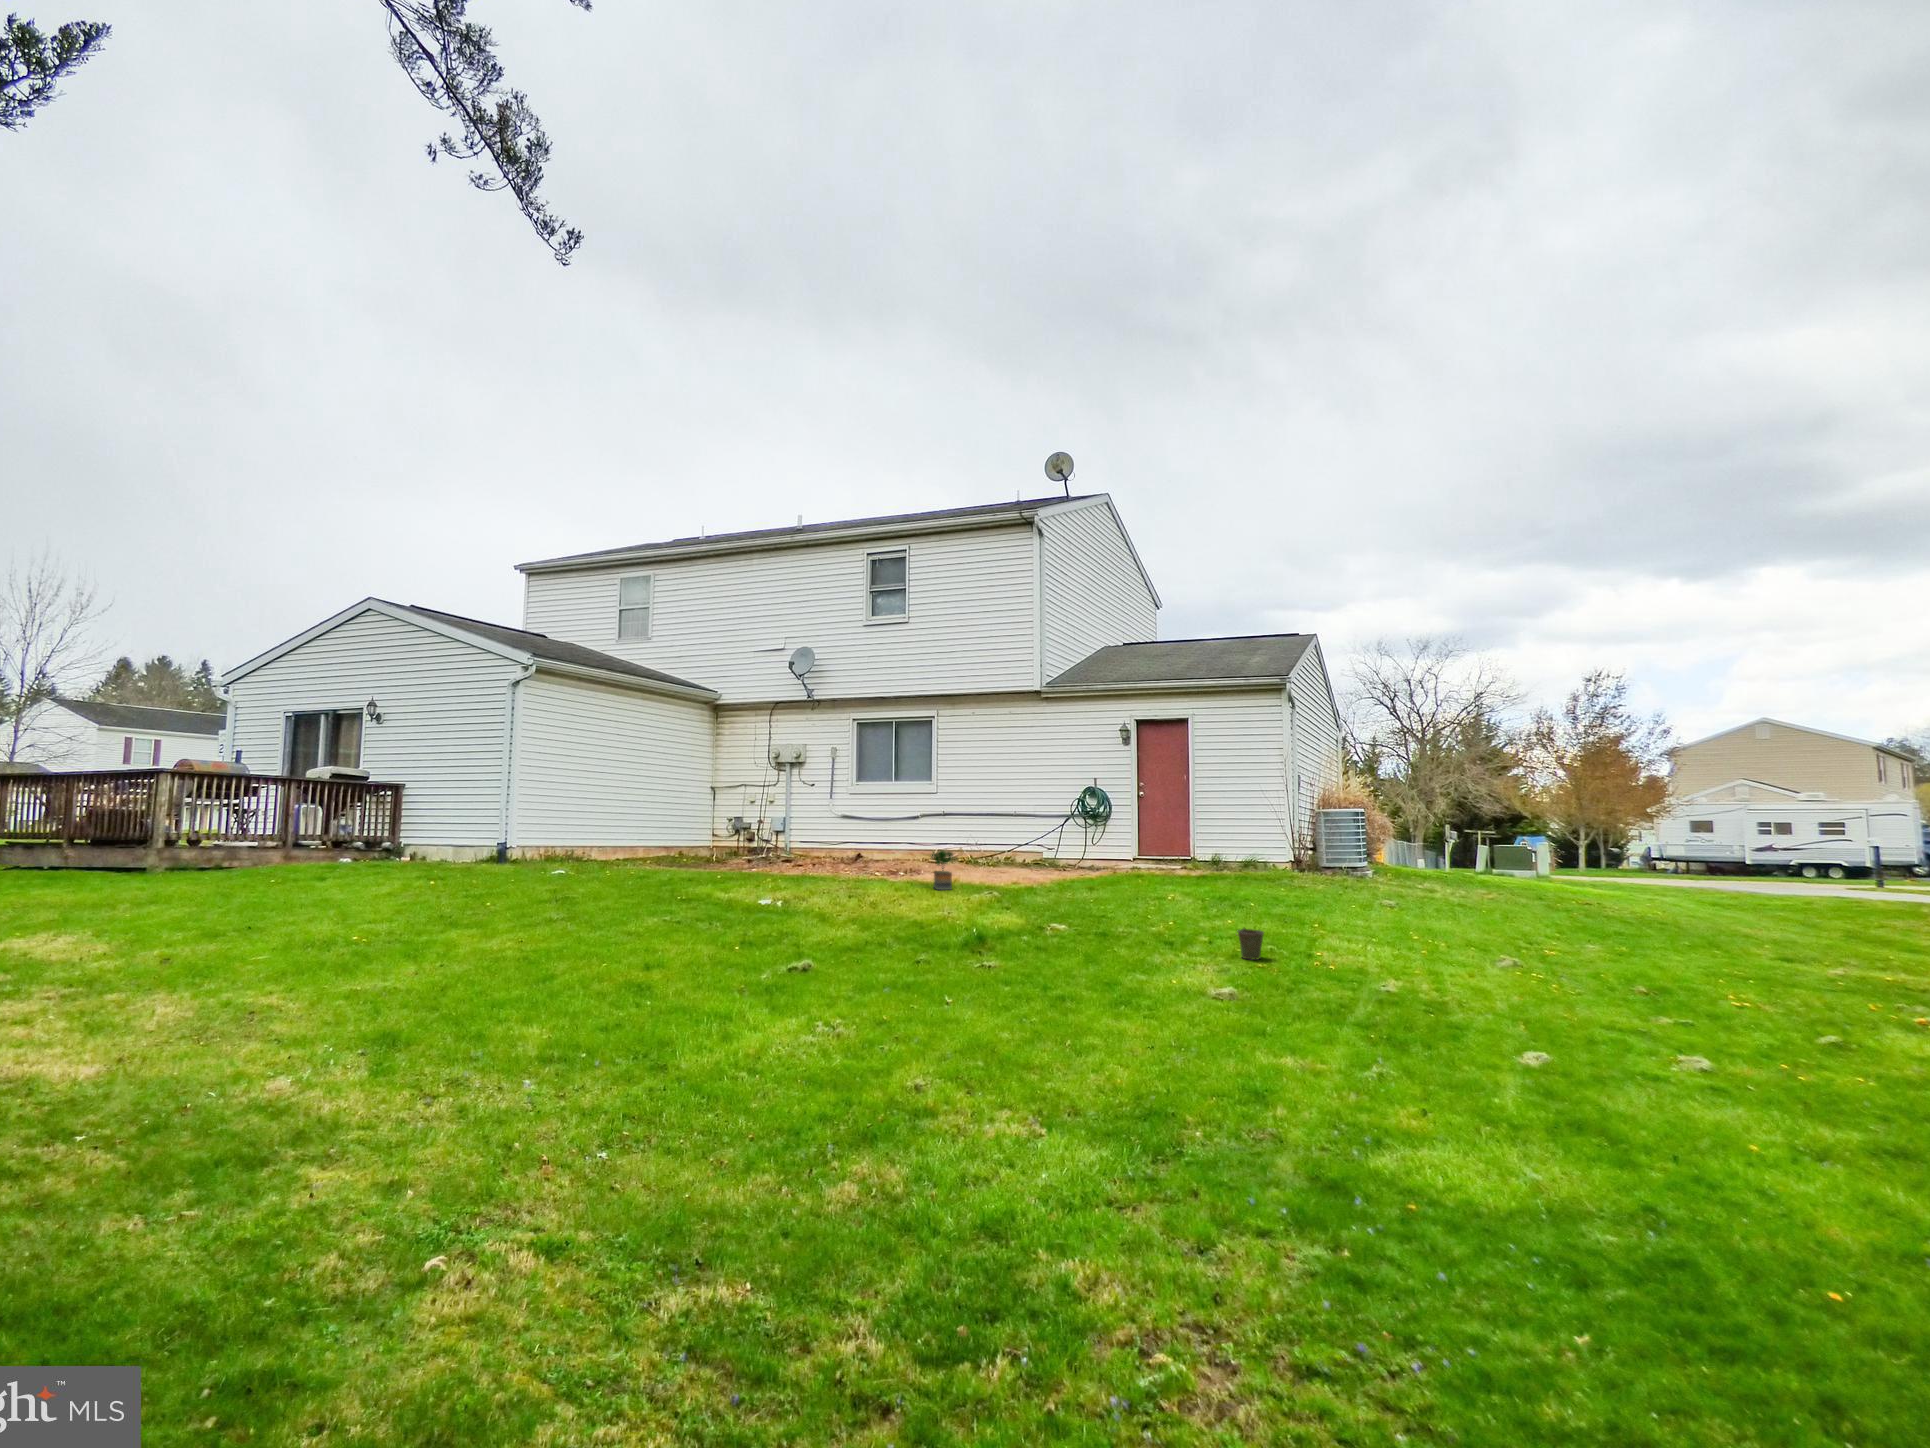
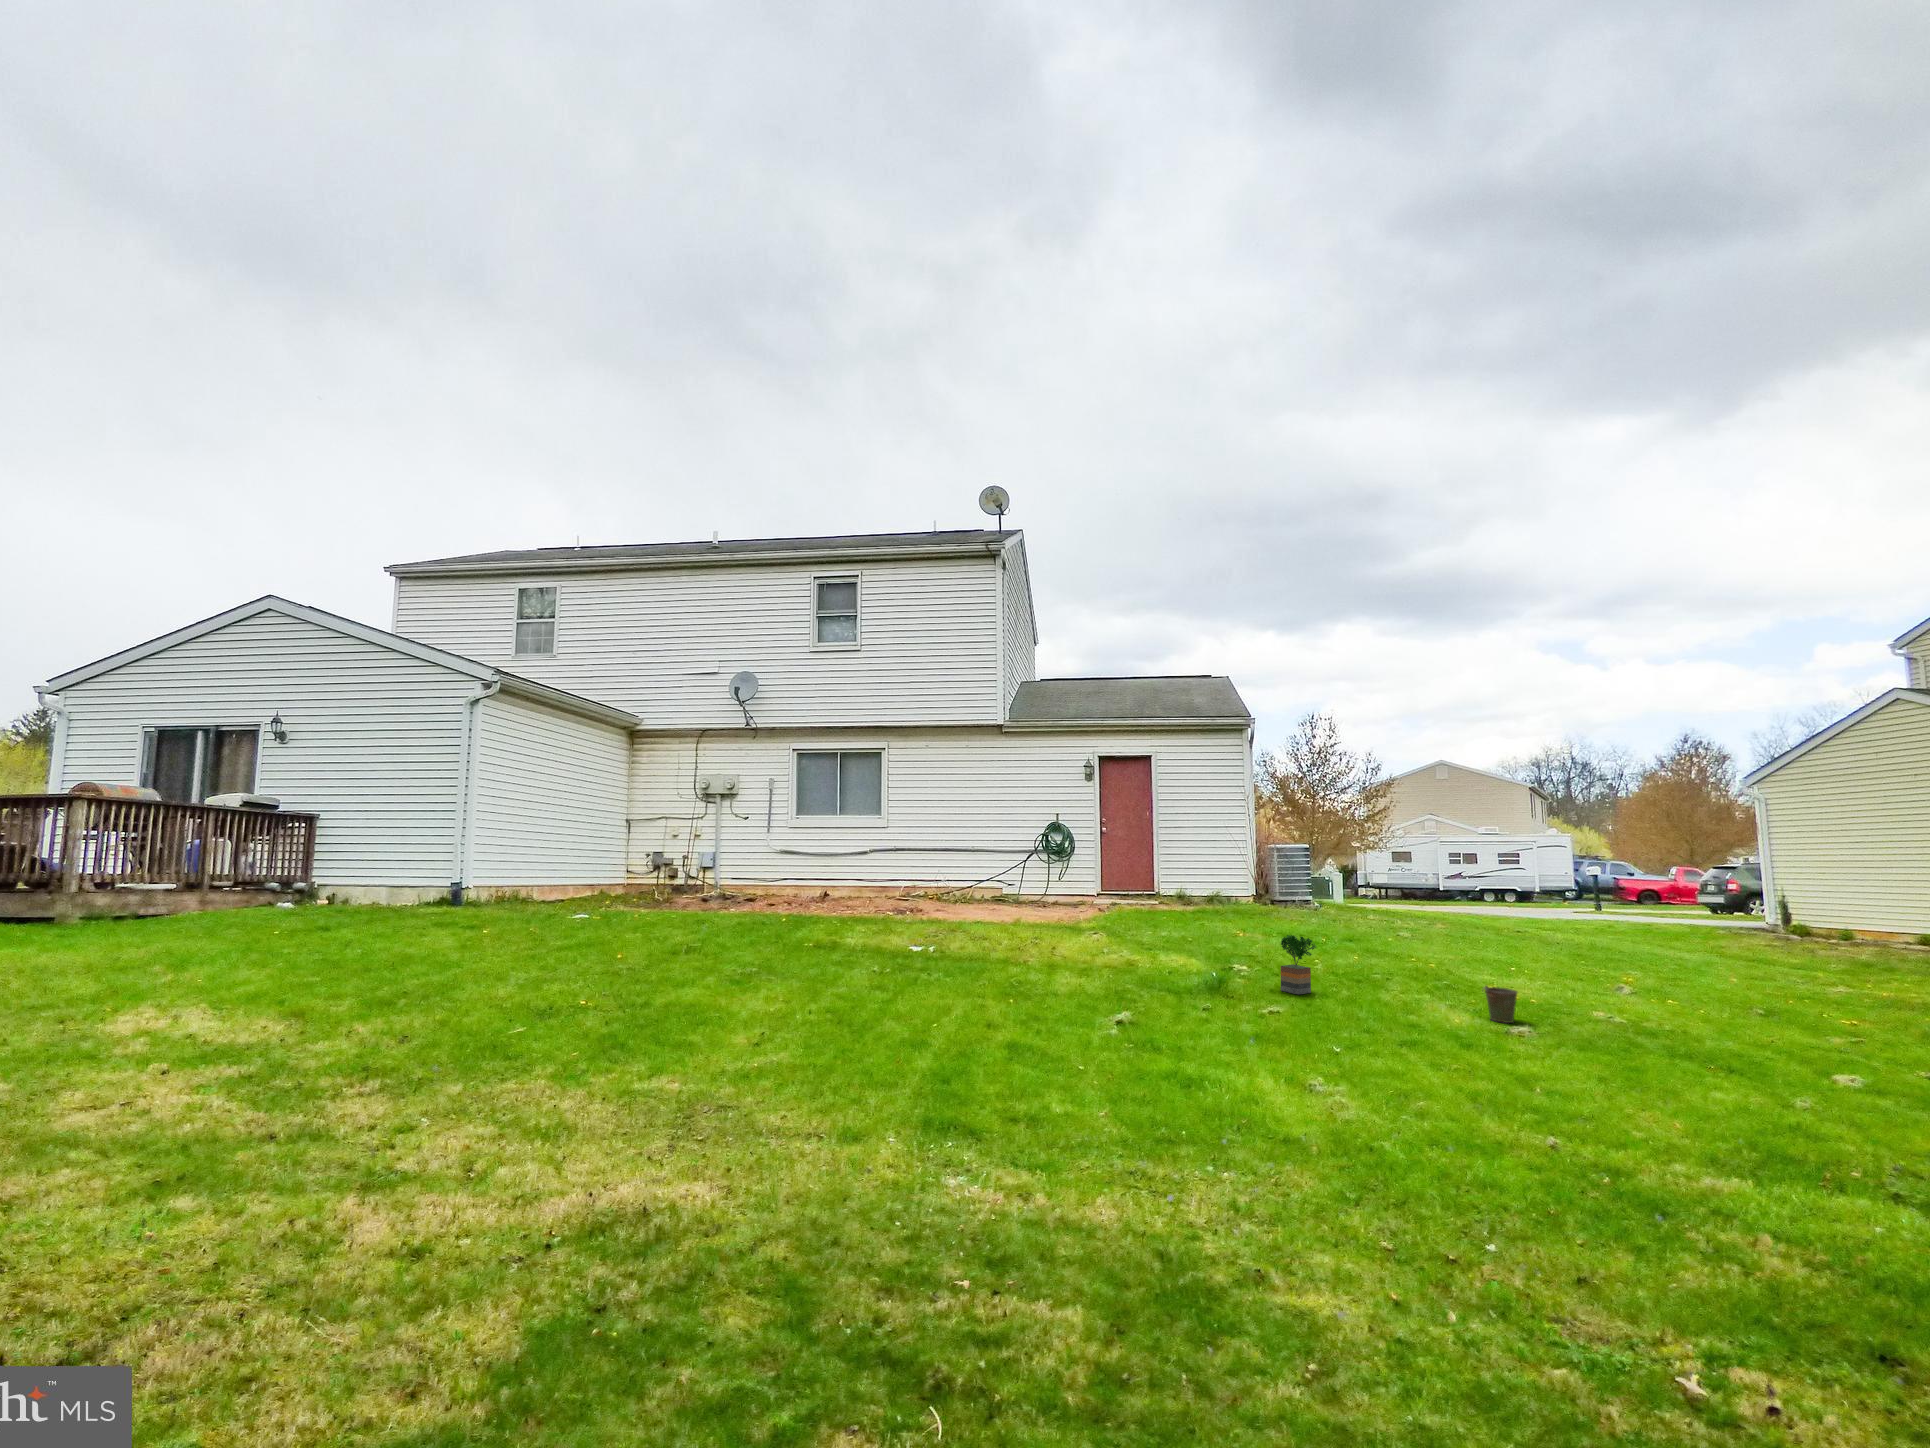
potted tree: present [931,850,957,890] -> present [1281,935,1316,995]

